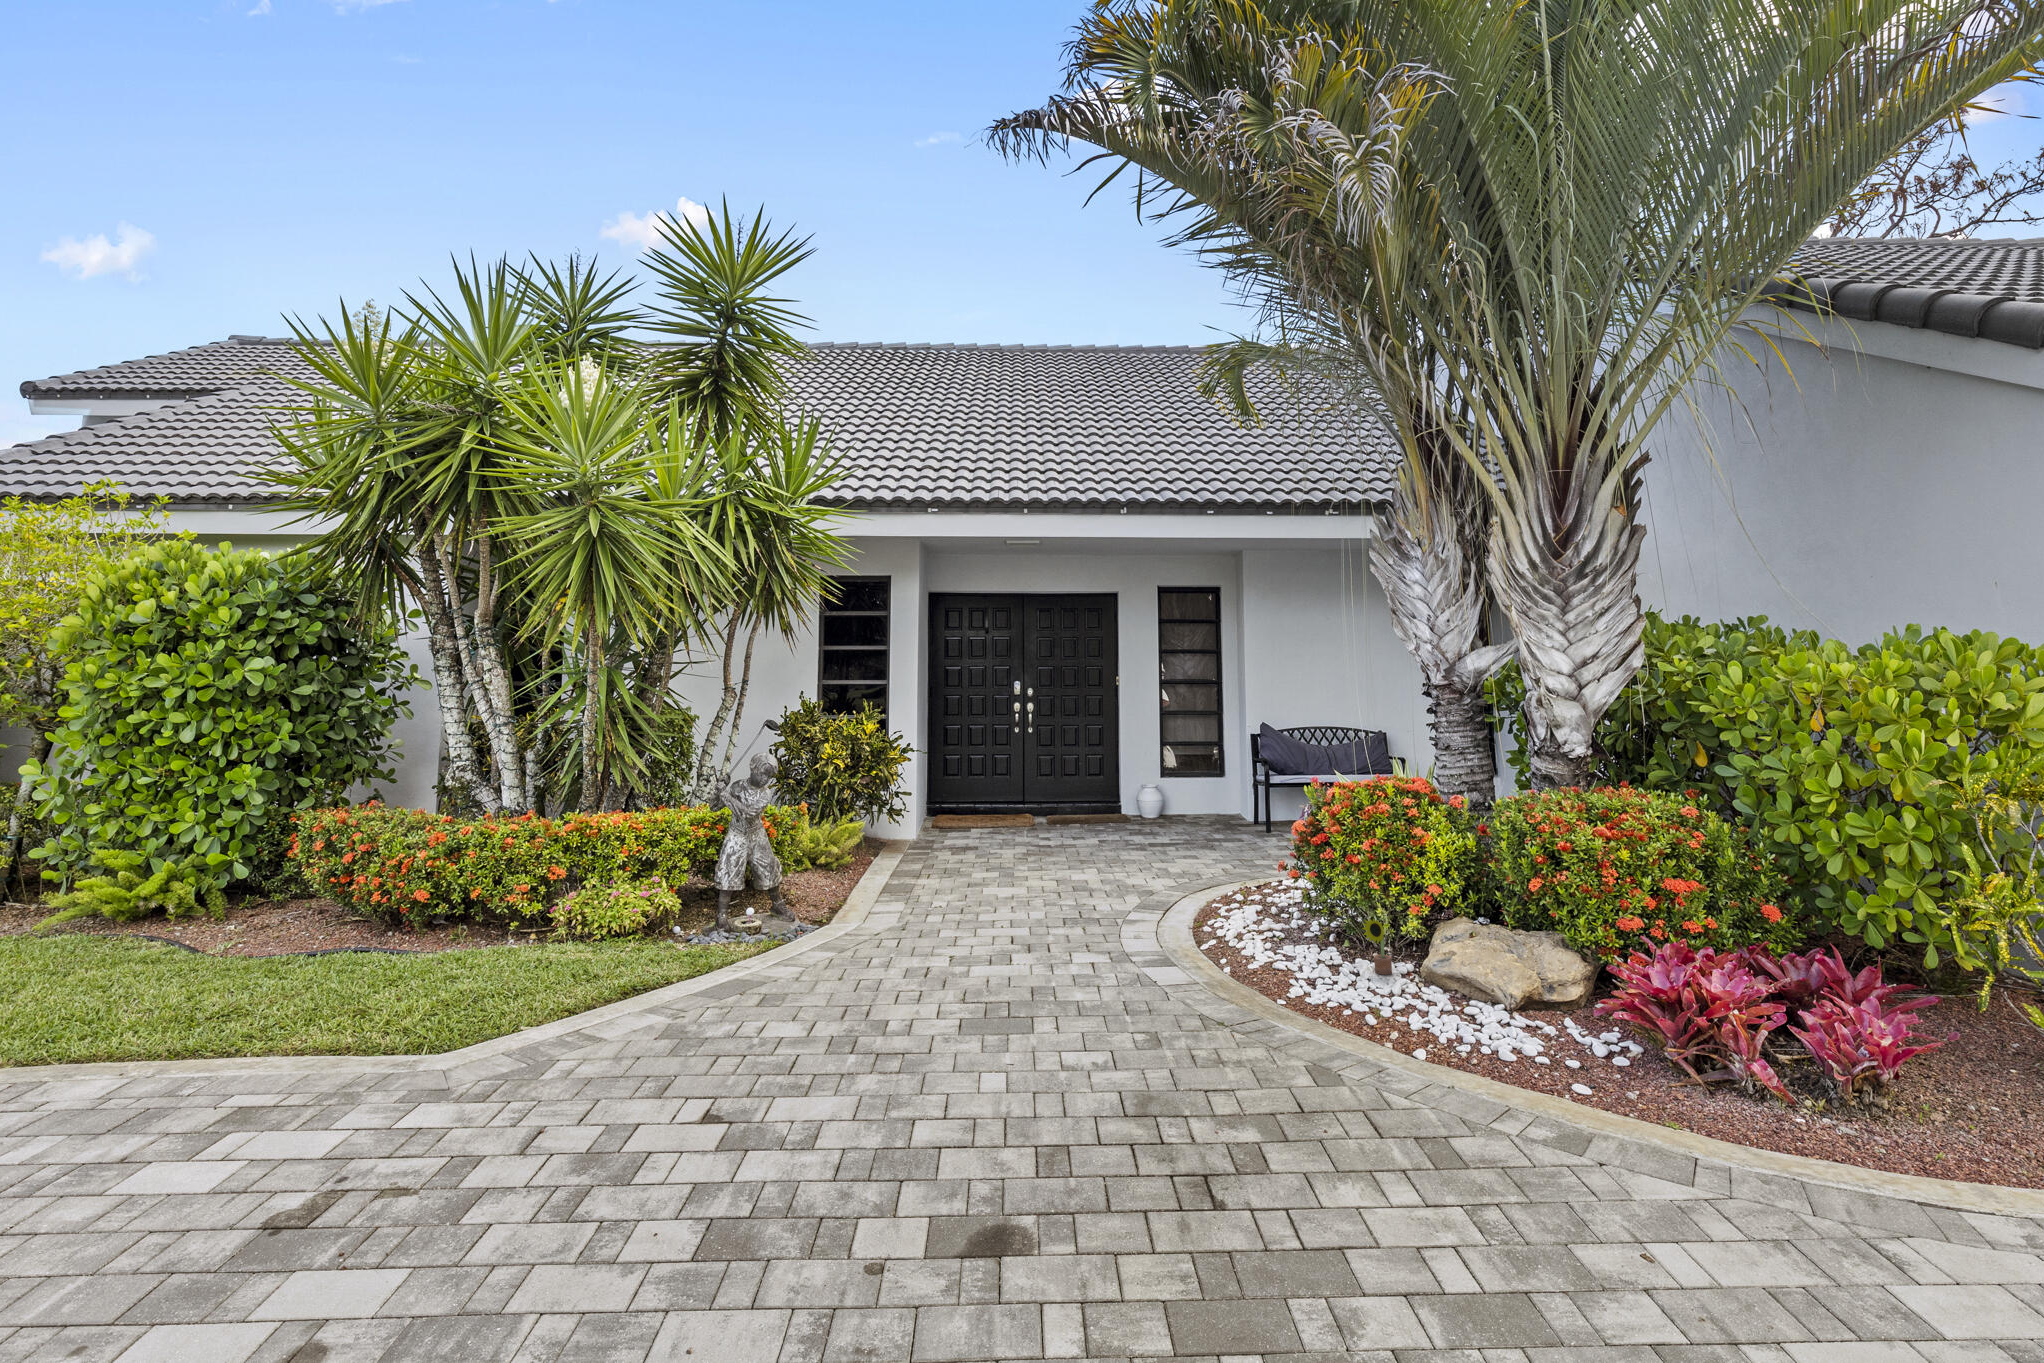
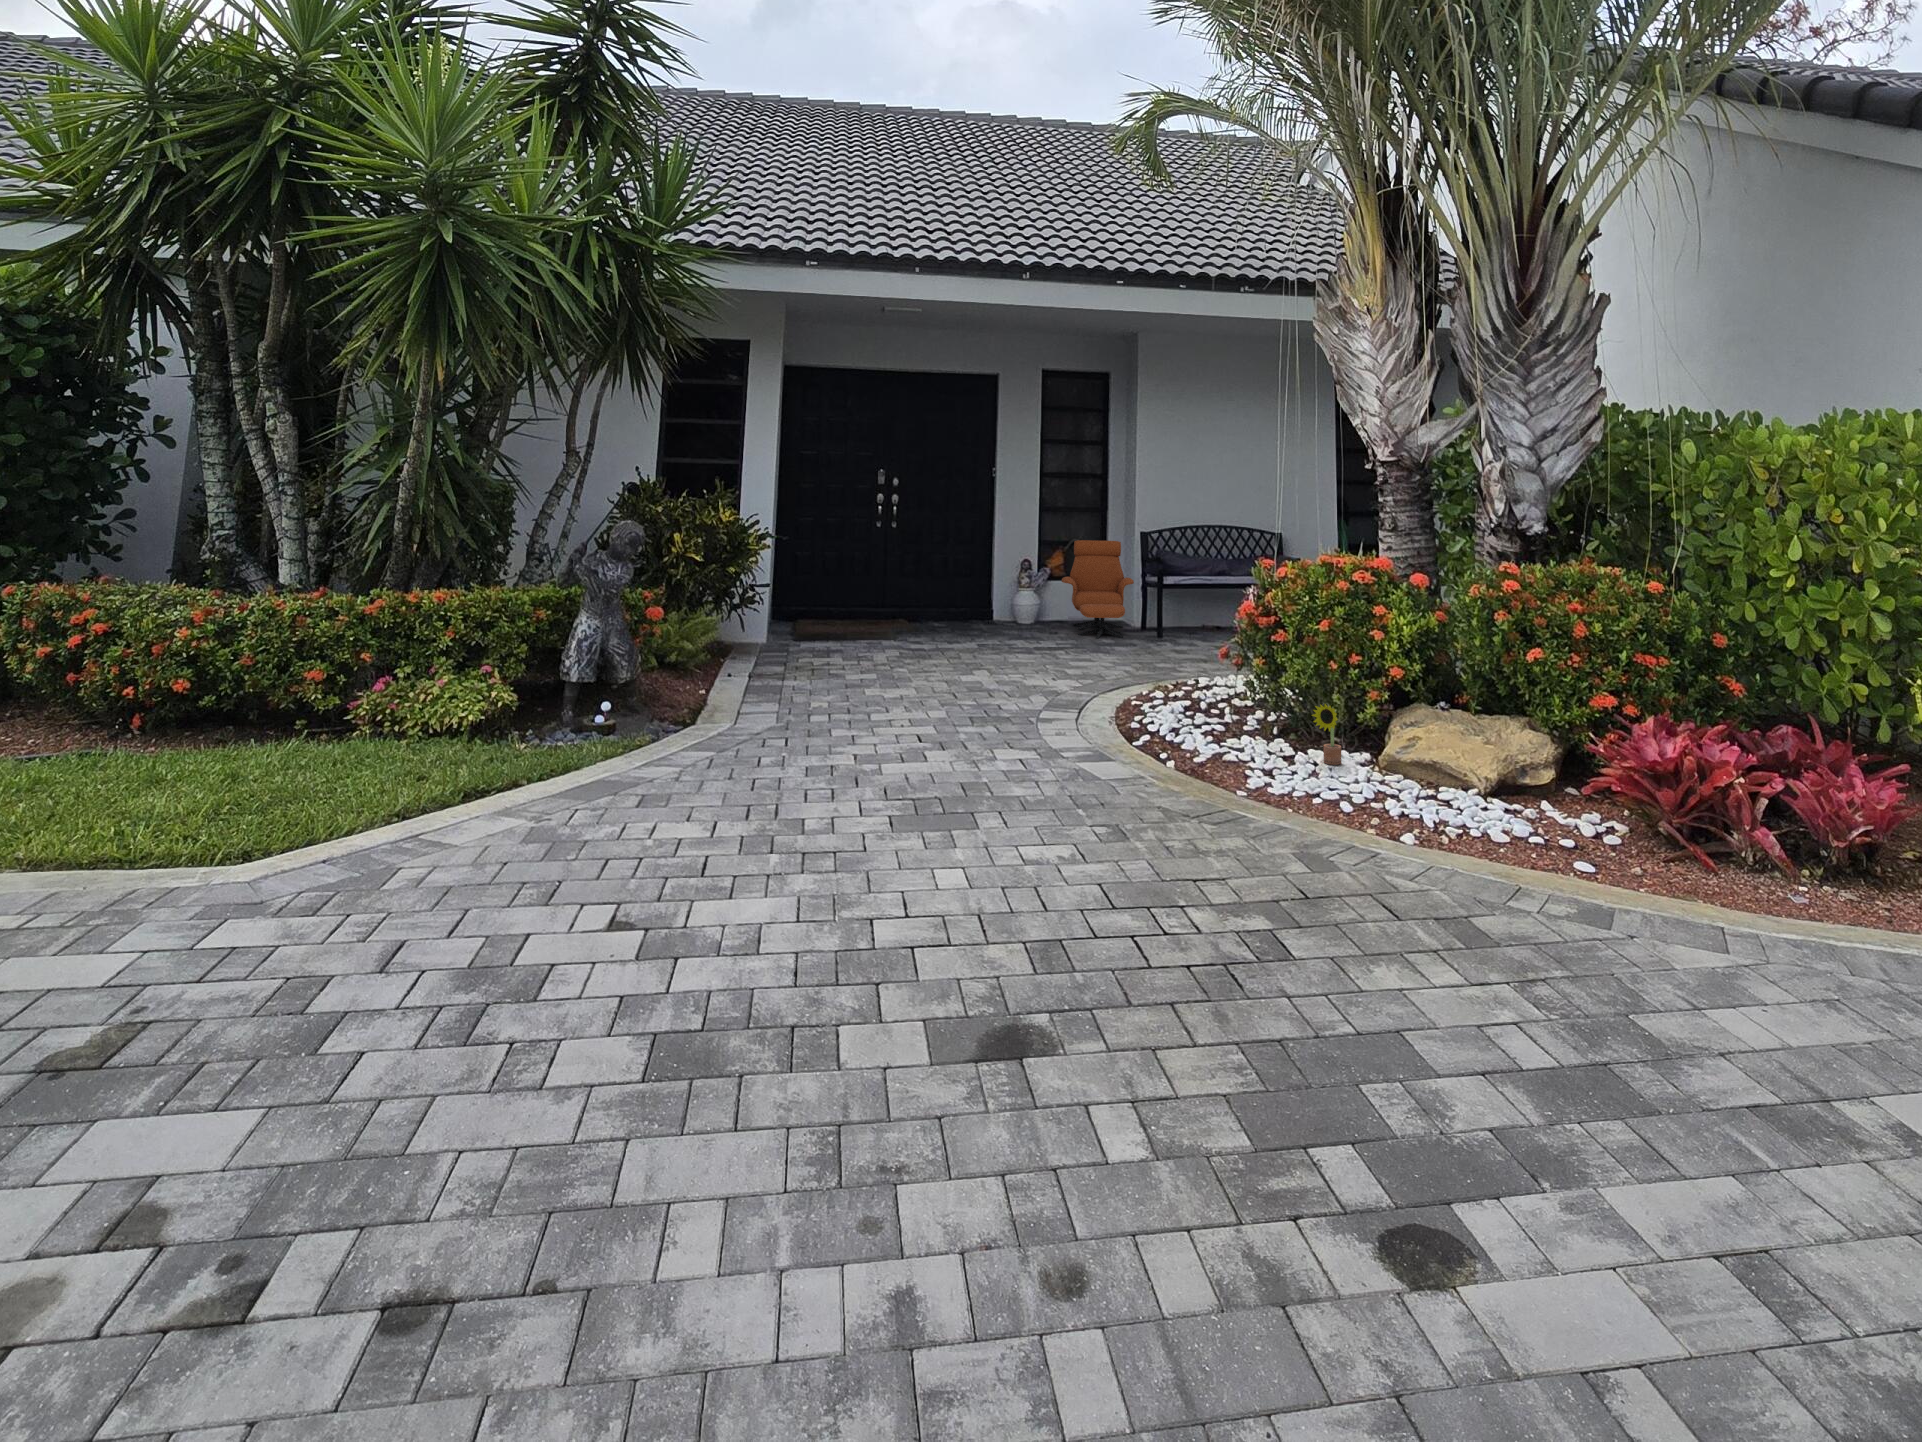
lounge chair: none [1181,740,1250,834] -> present [1062,540,1134,639]

